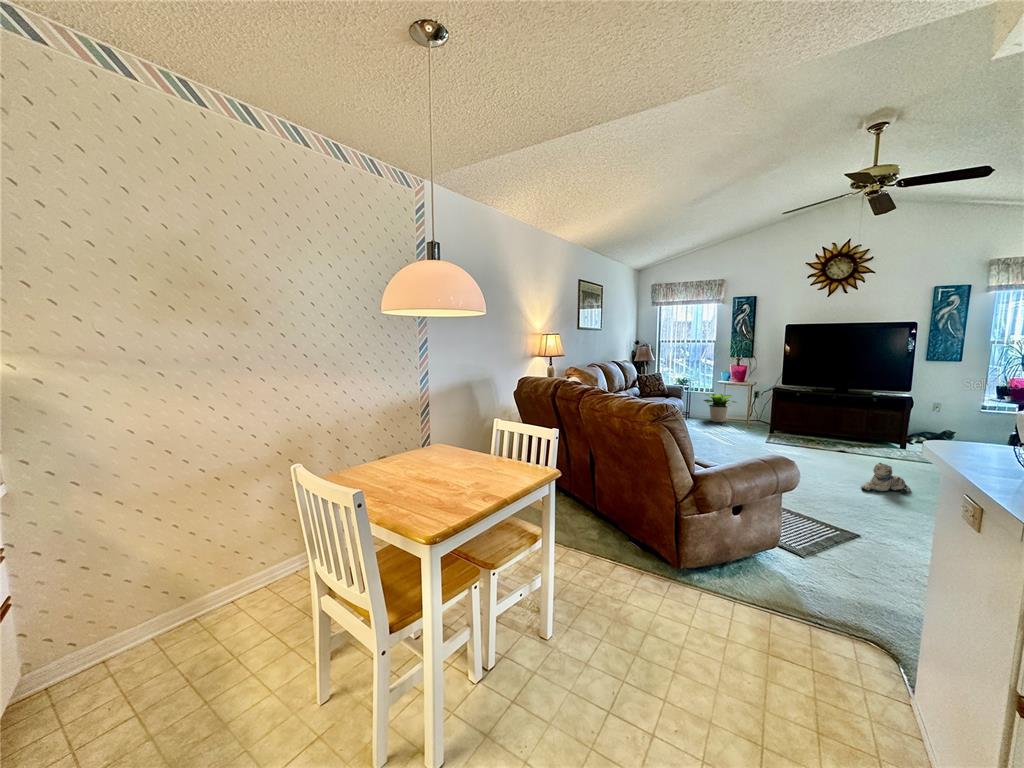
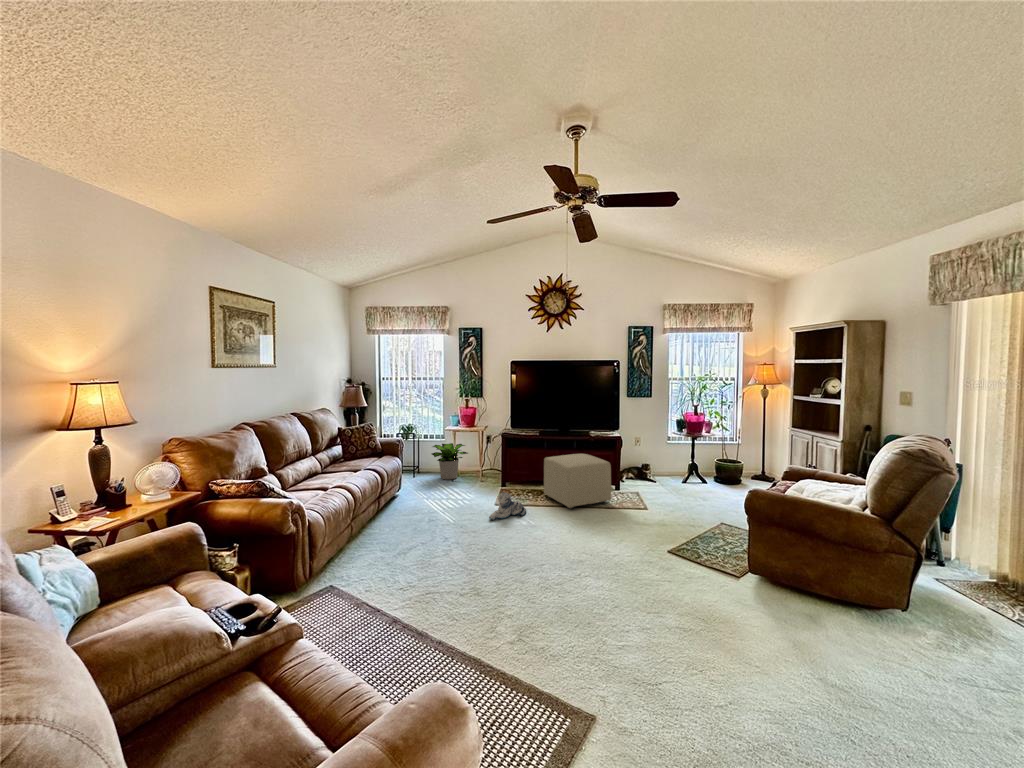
ottoman: none [815,408,895,452] -> present [544,454,611,509]
plush toy: present [861,463,911,493] -> present [489,492,526,520]

